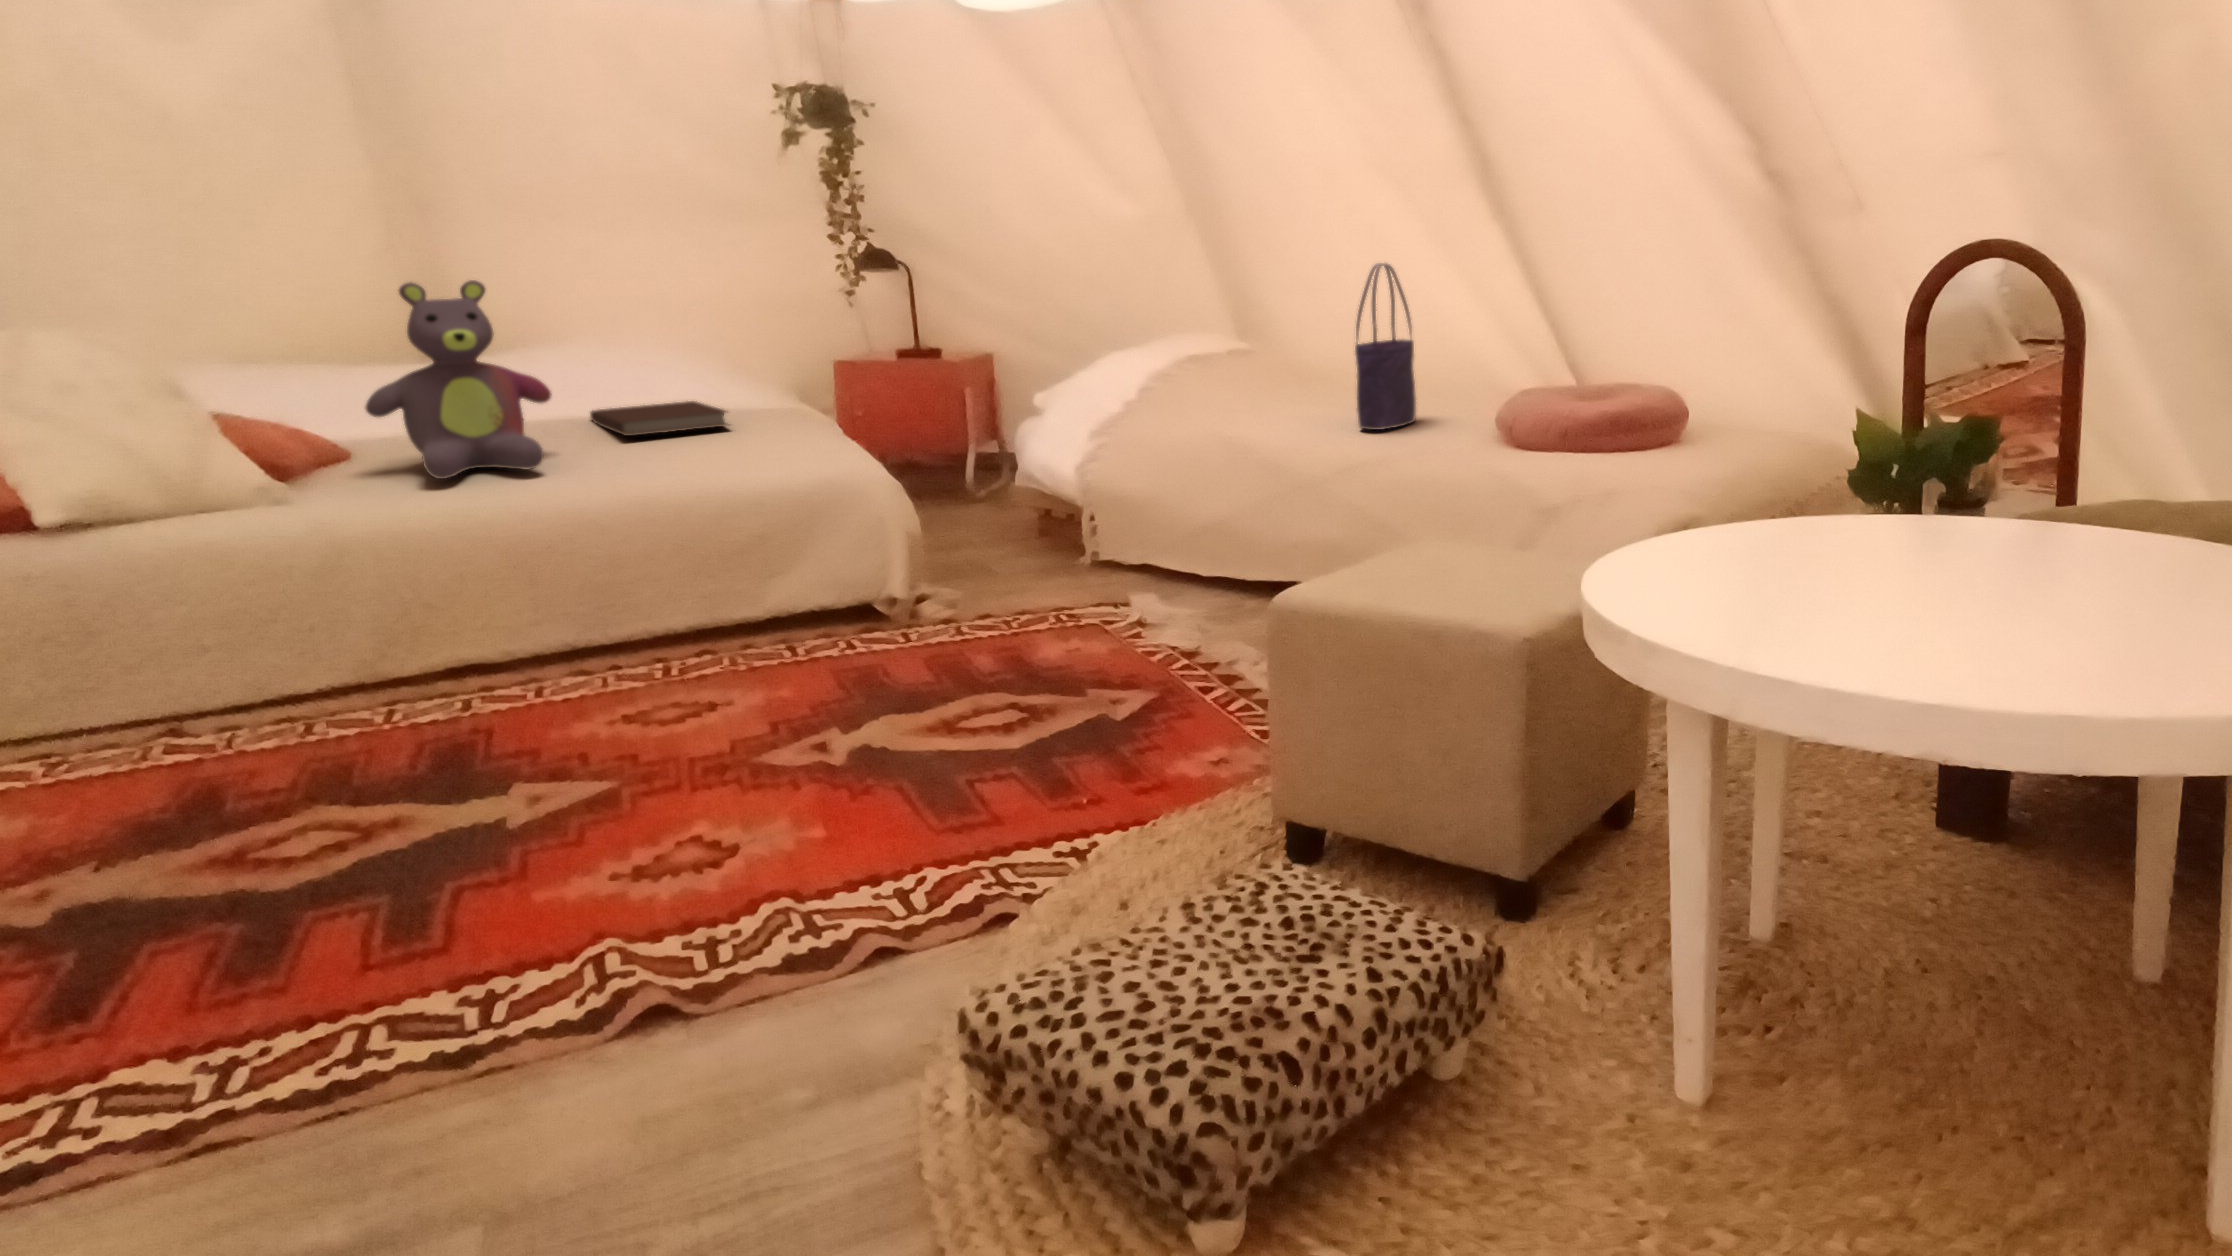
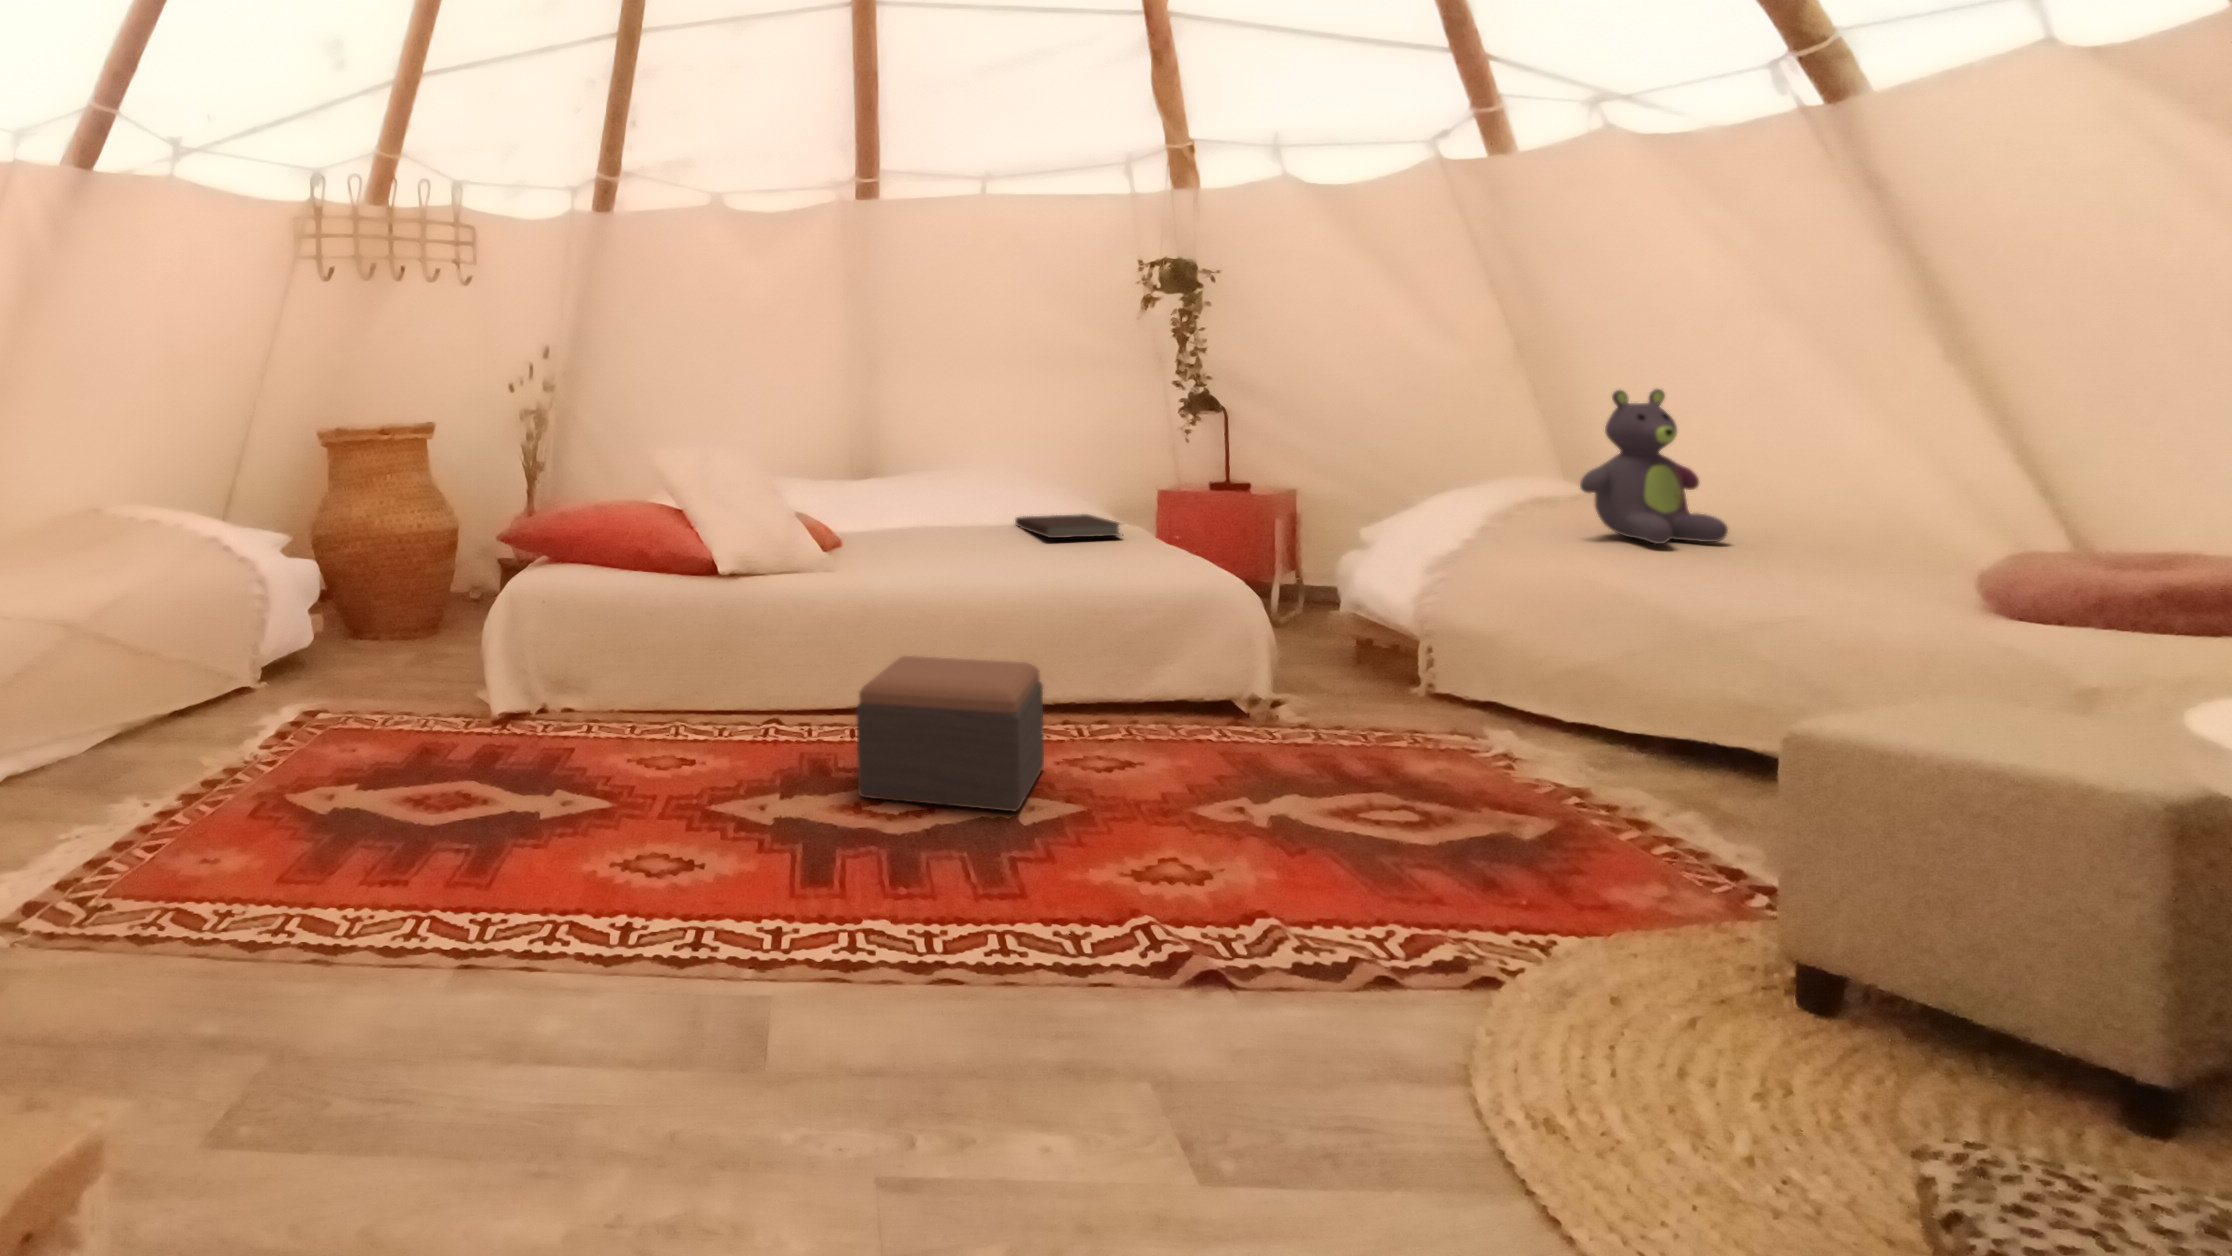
tote bag: present [1355,263,1416,430] -> none [1771,404,1848,582]
stuffed bear: present [366,280,552,479] -> present [1580,389,1728,544]
footstool: none [233,612,580,836] -> present [857,656,1044,811]

